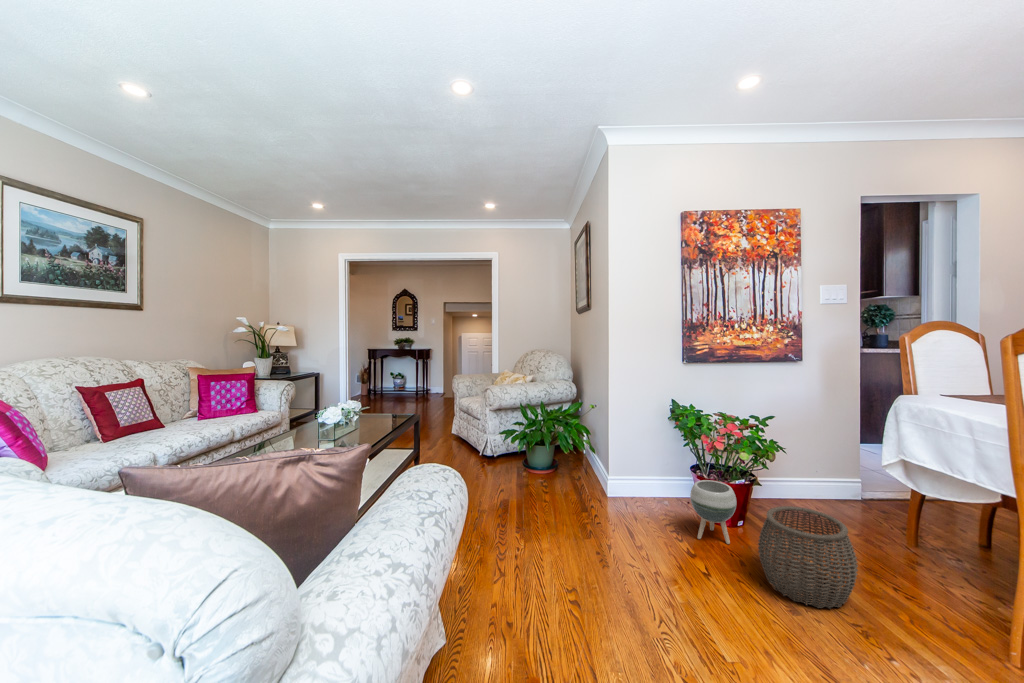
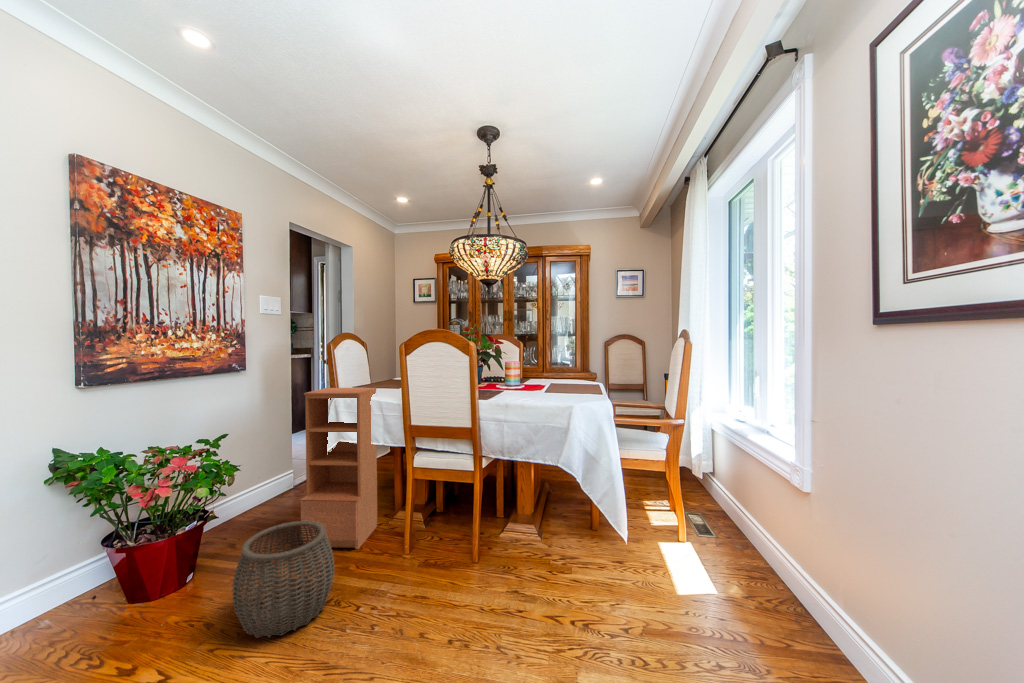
bookcase: none [840,388,955,581] -> present [301,388,377,549]
planter: present [690,480,737,544] -> none [111,540,190,642]

